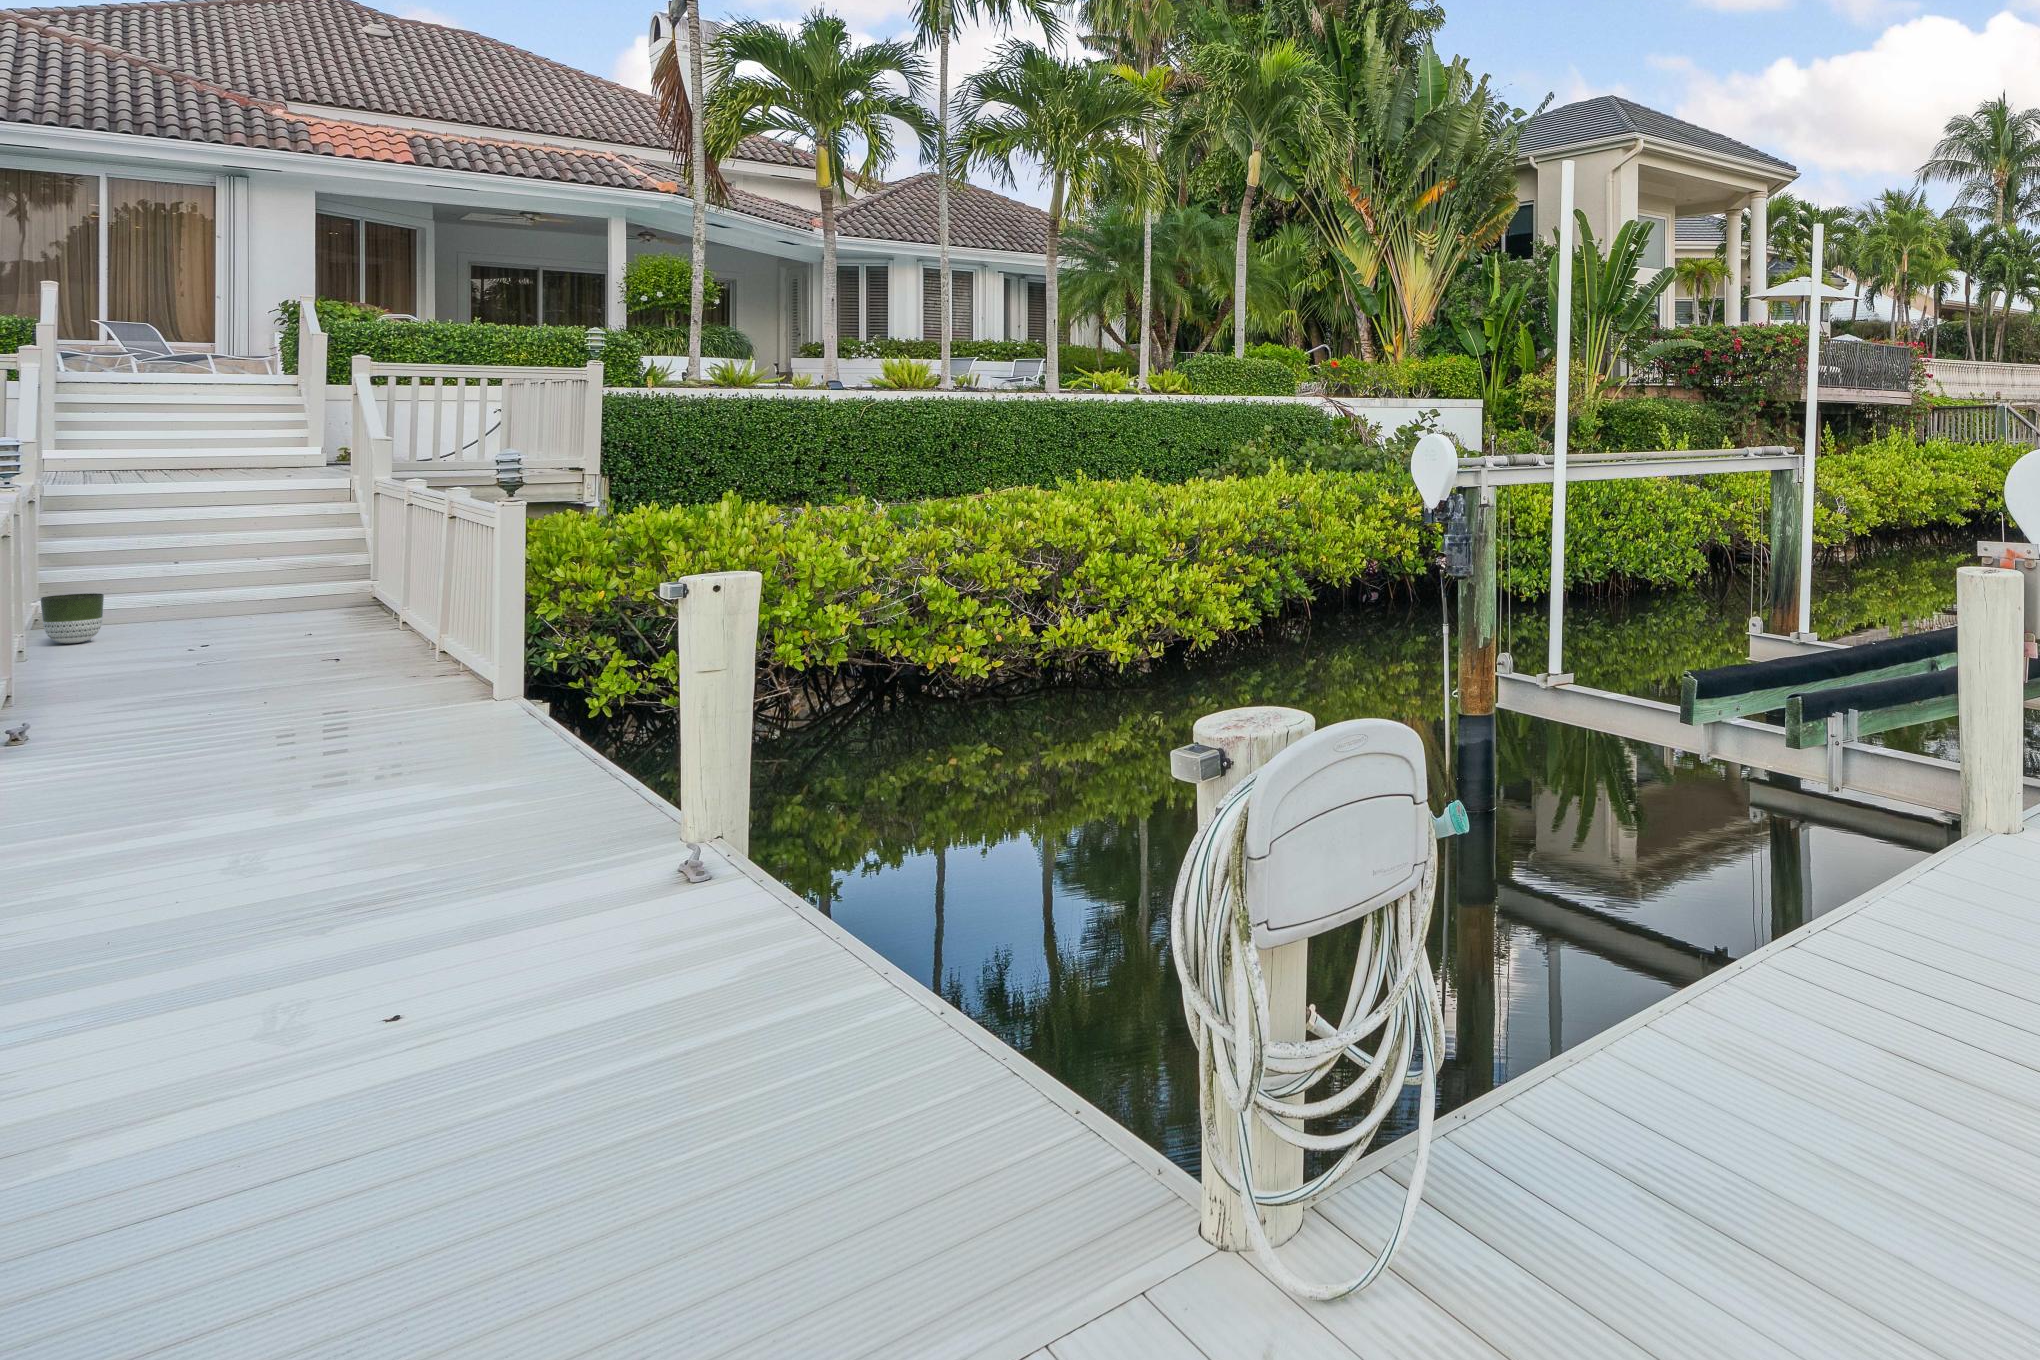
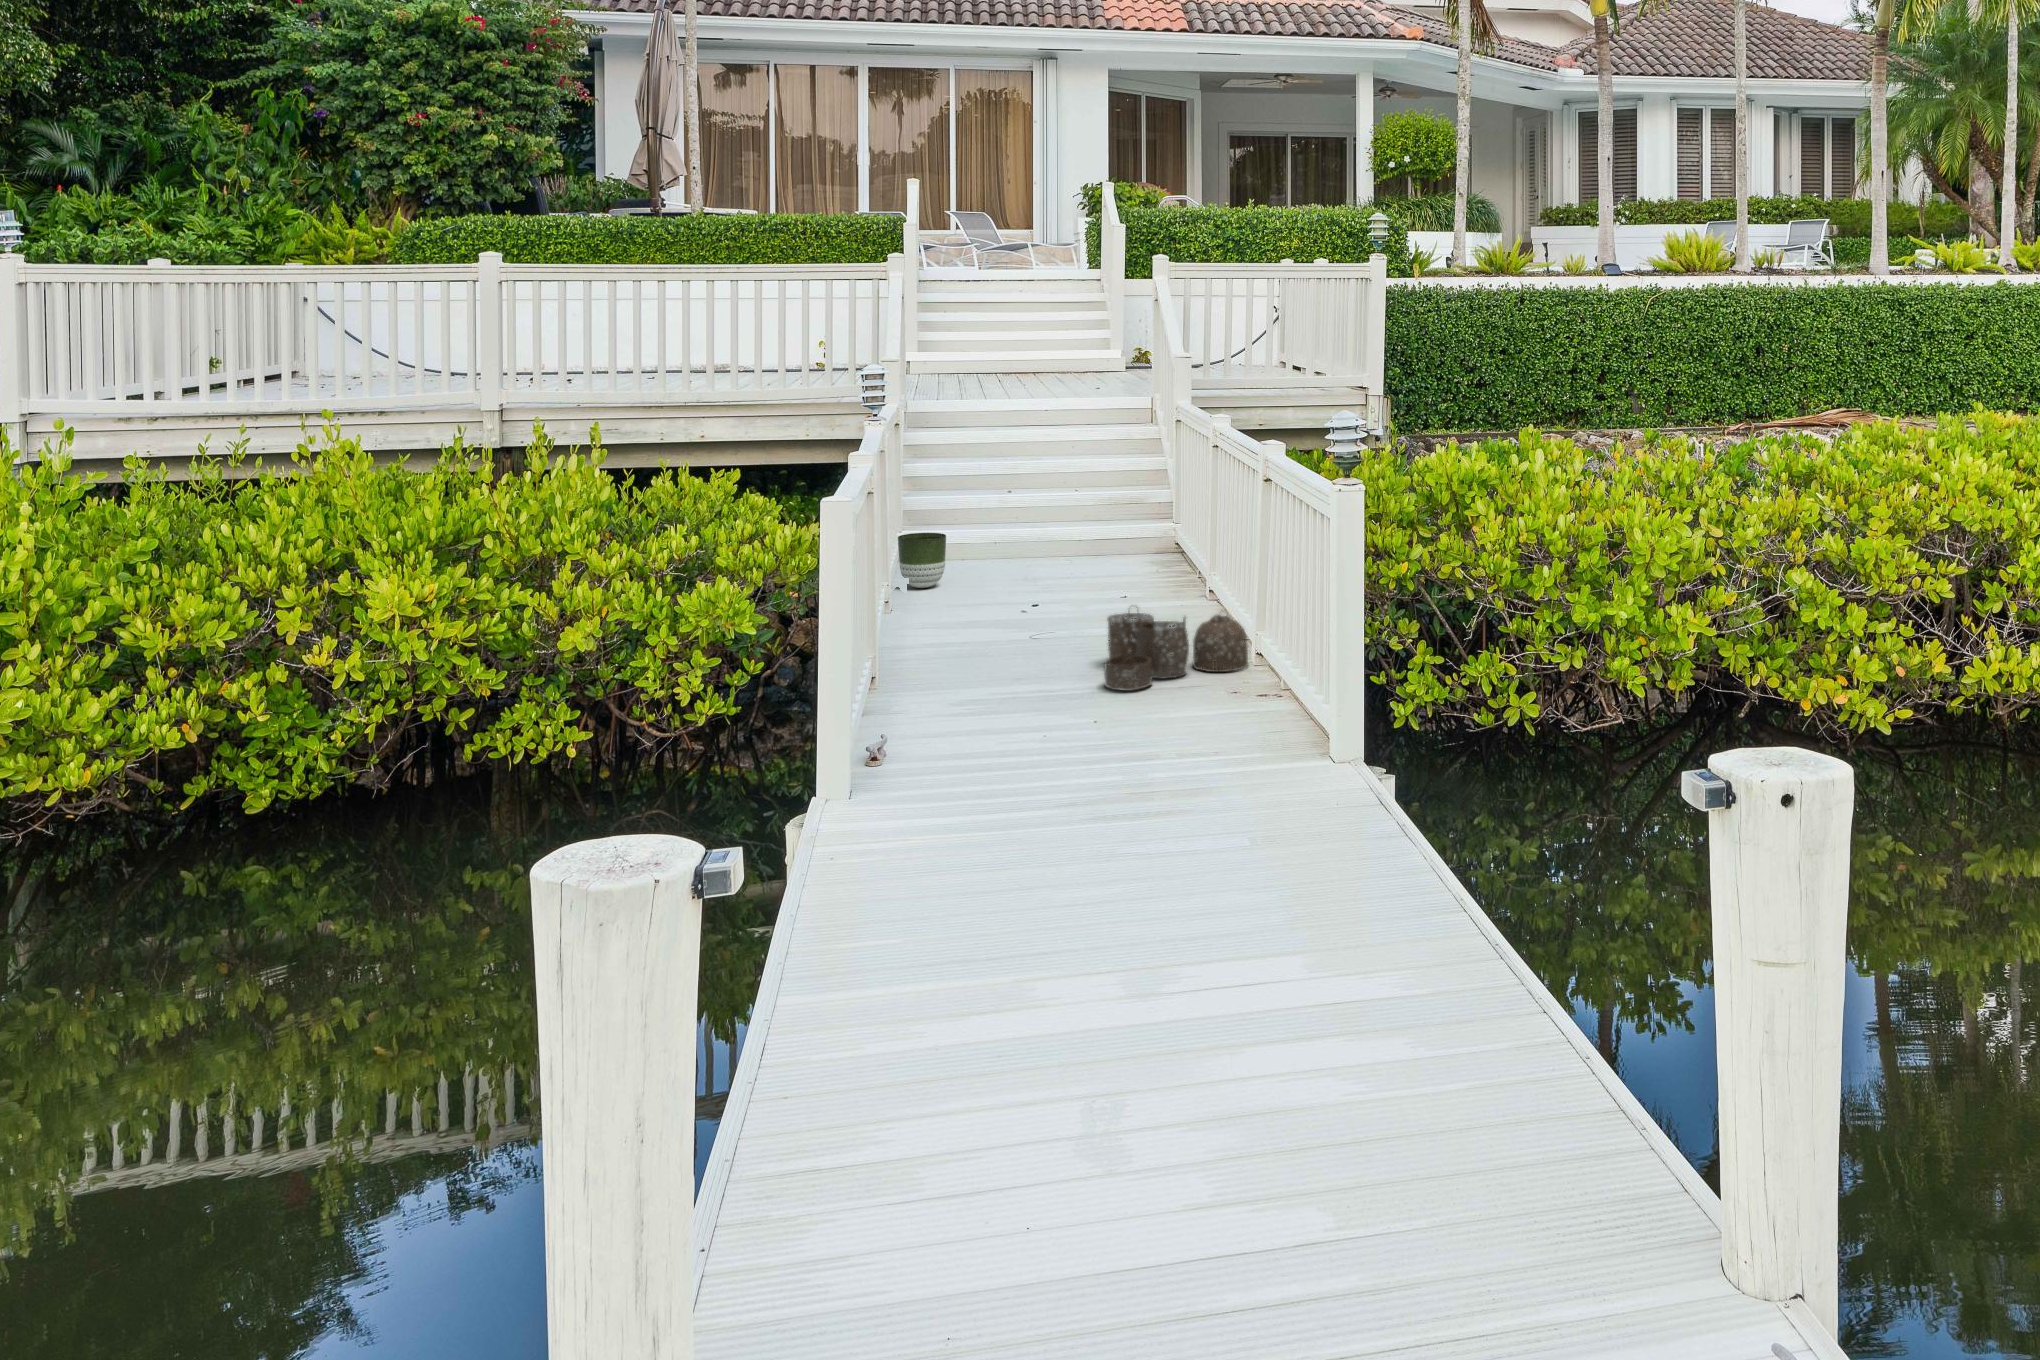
woven basket: none [288,623,442,688] -> present [1104,607,1248,690]

